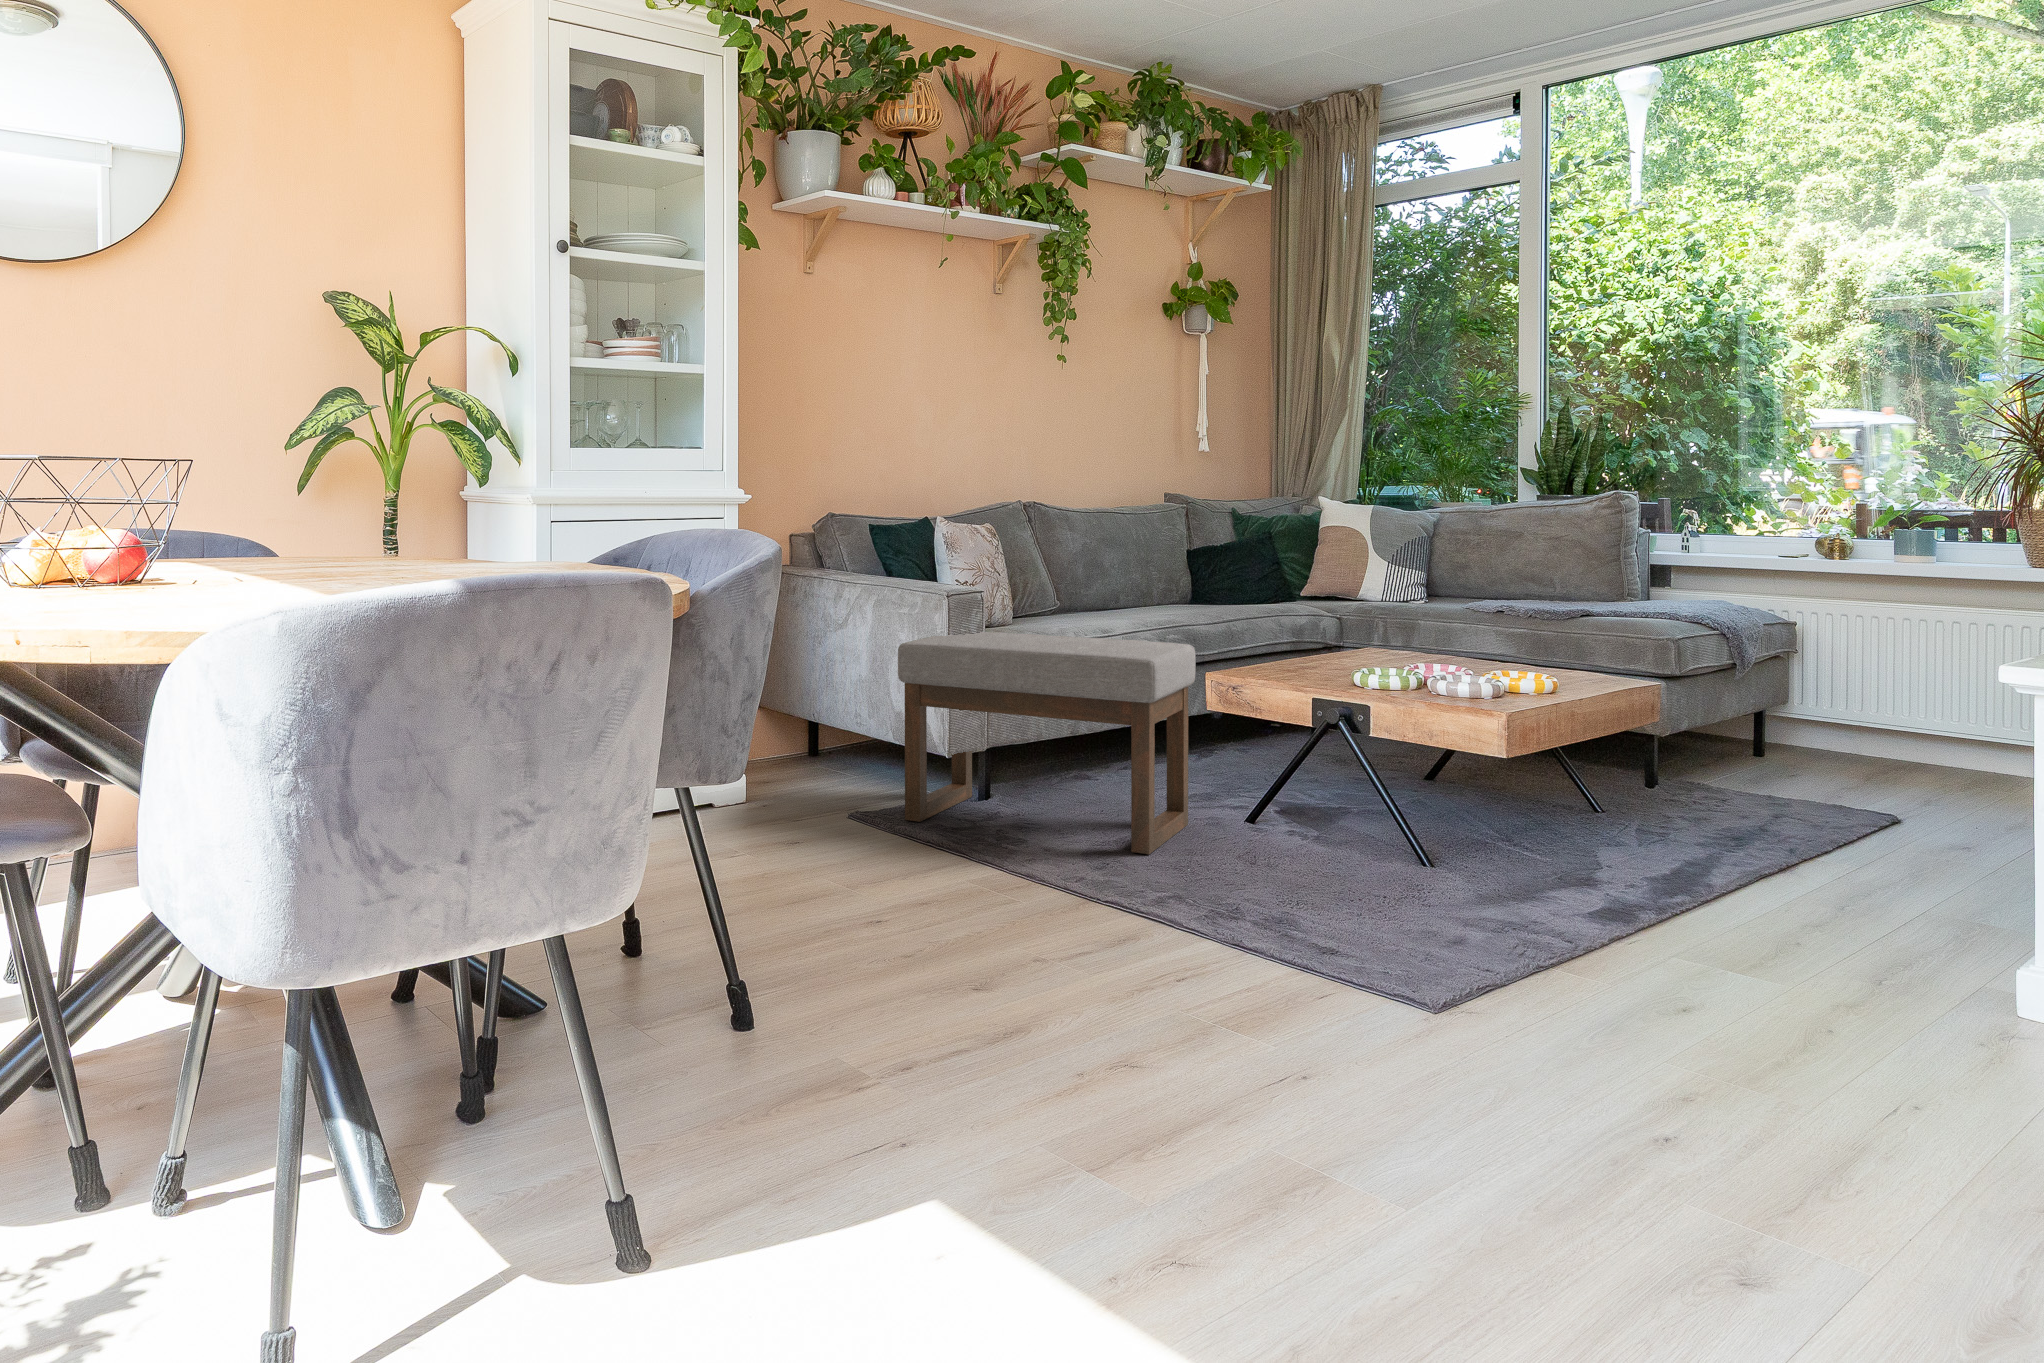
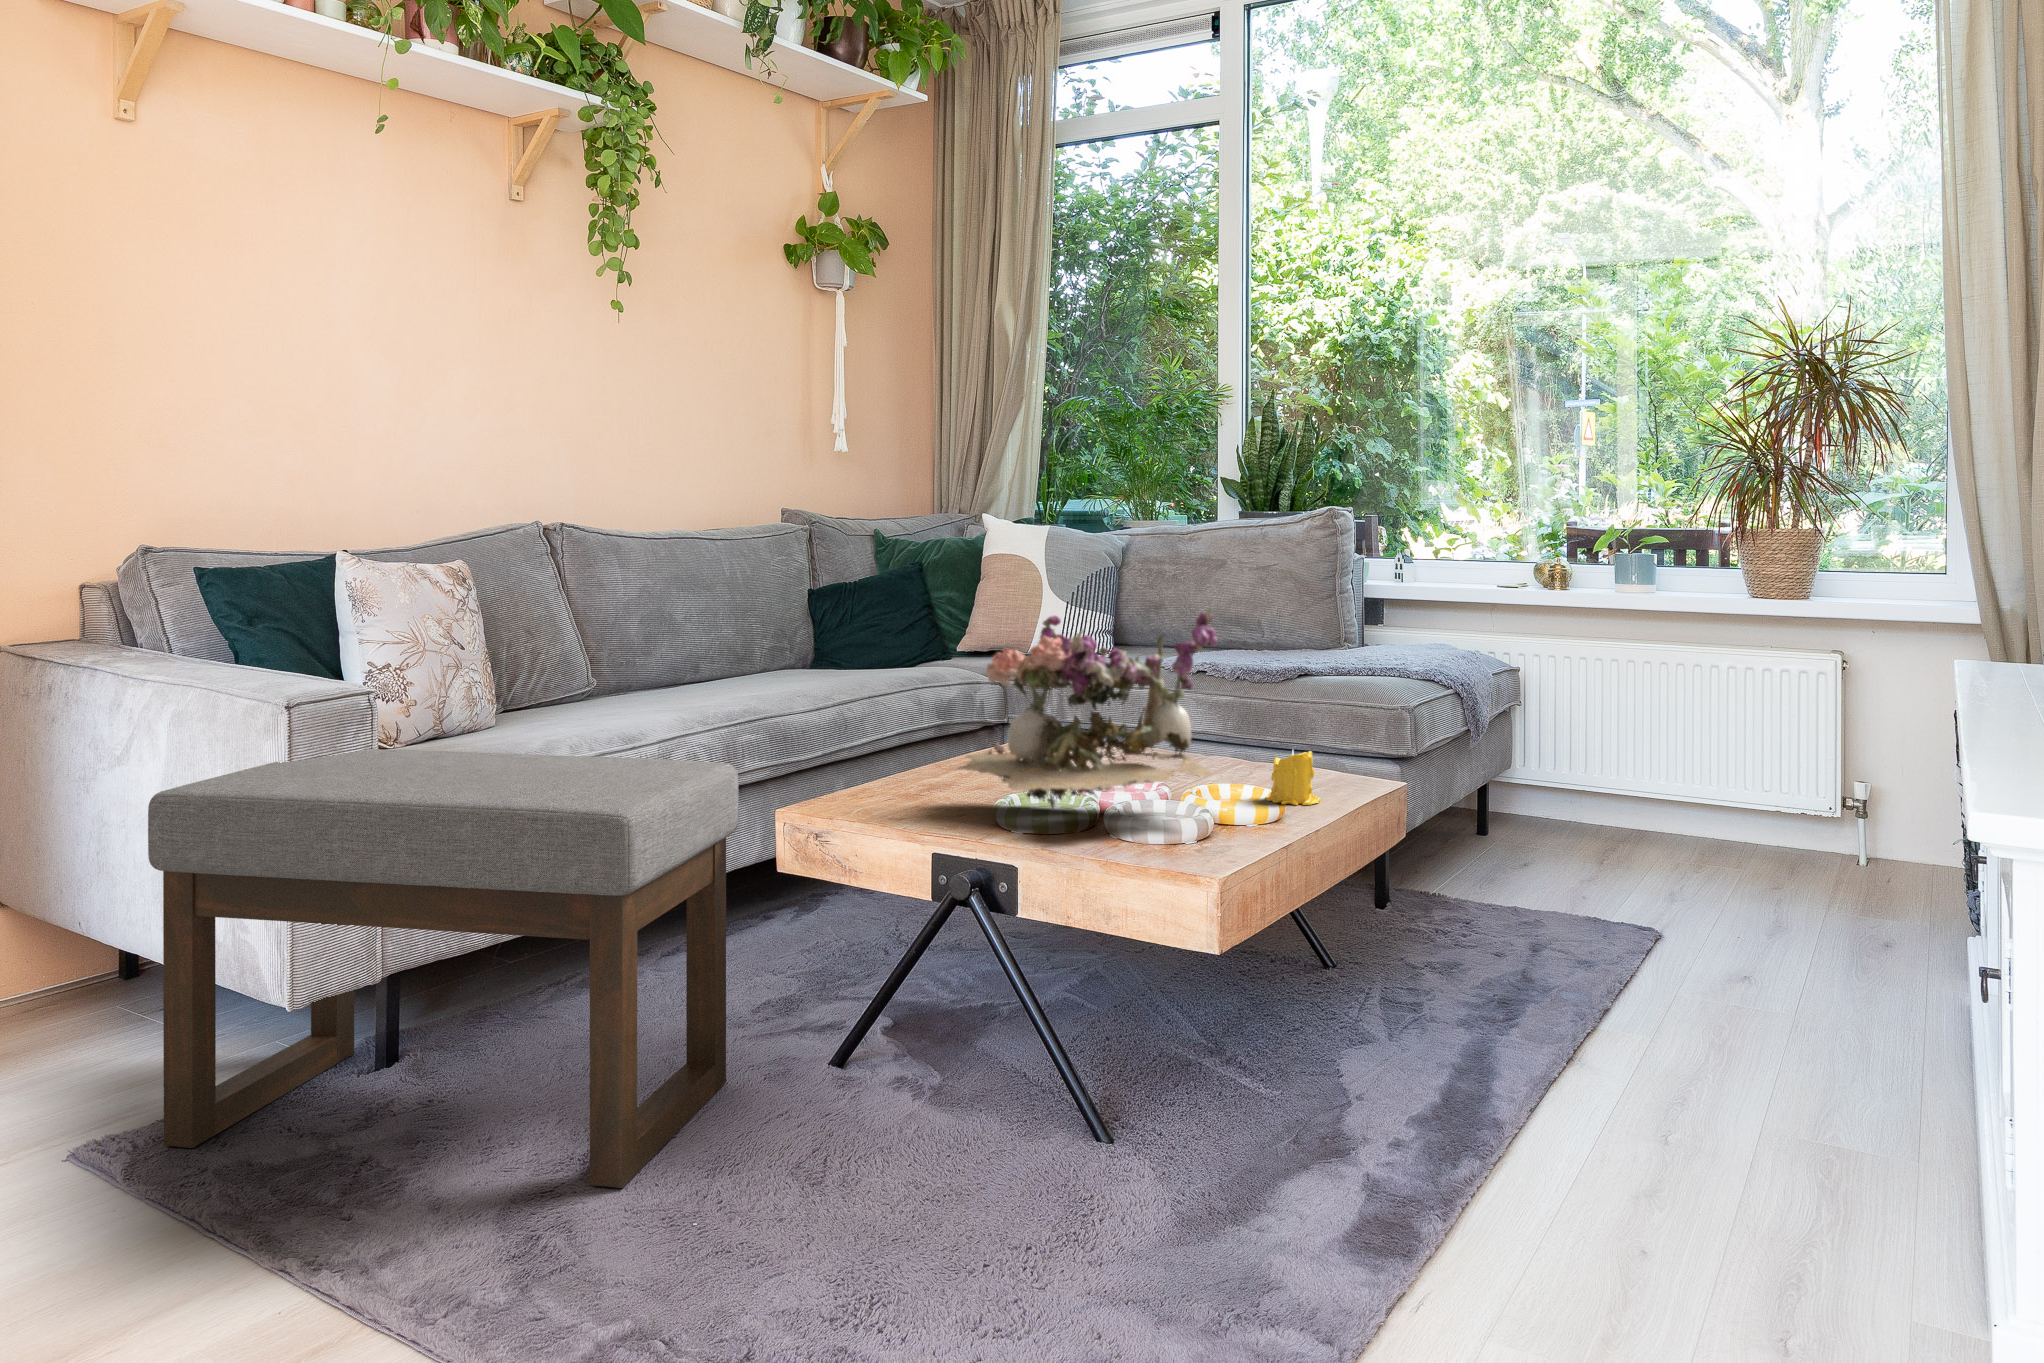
flower arrangement: none [1329,560,1503,682] -> present [958,607,1218,808]
candle: none [1538,653,1579,689] -> present [1265,750,1321,805]

